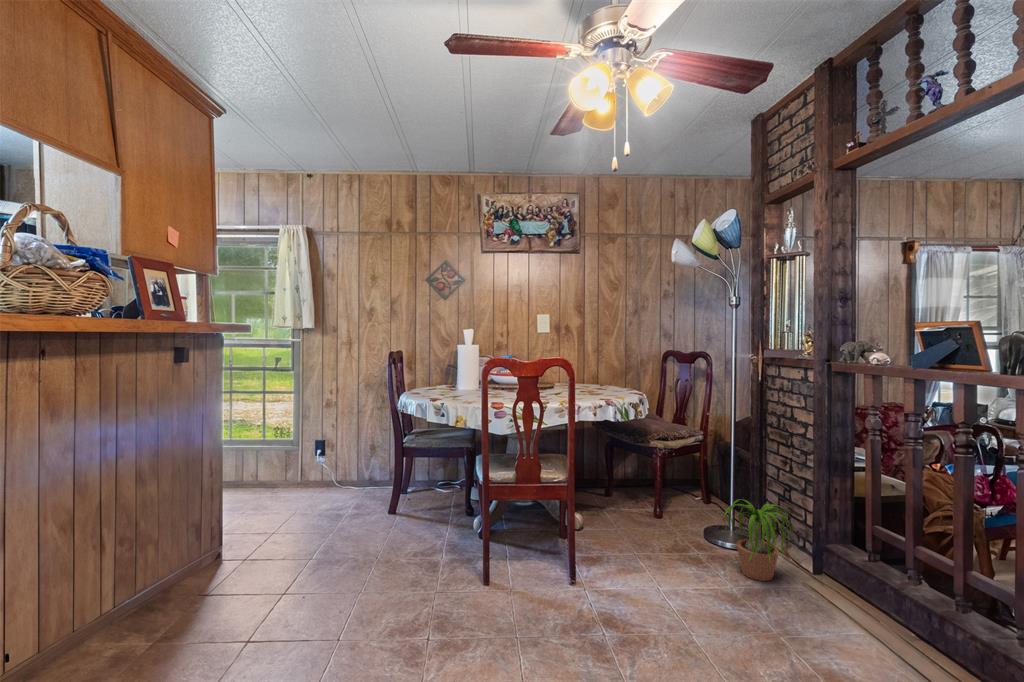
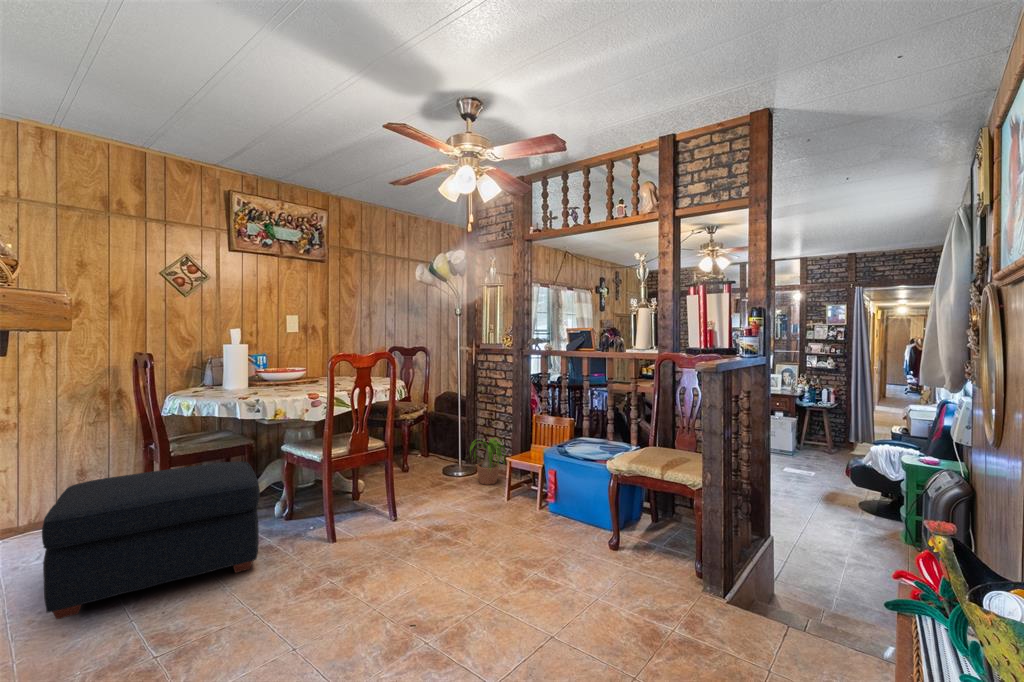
ottoman: none [249,460,436,588] -> present [42,461,260,619]

